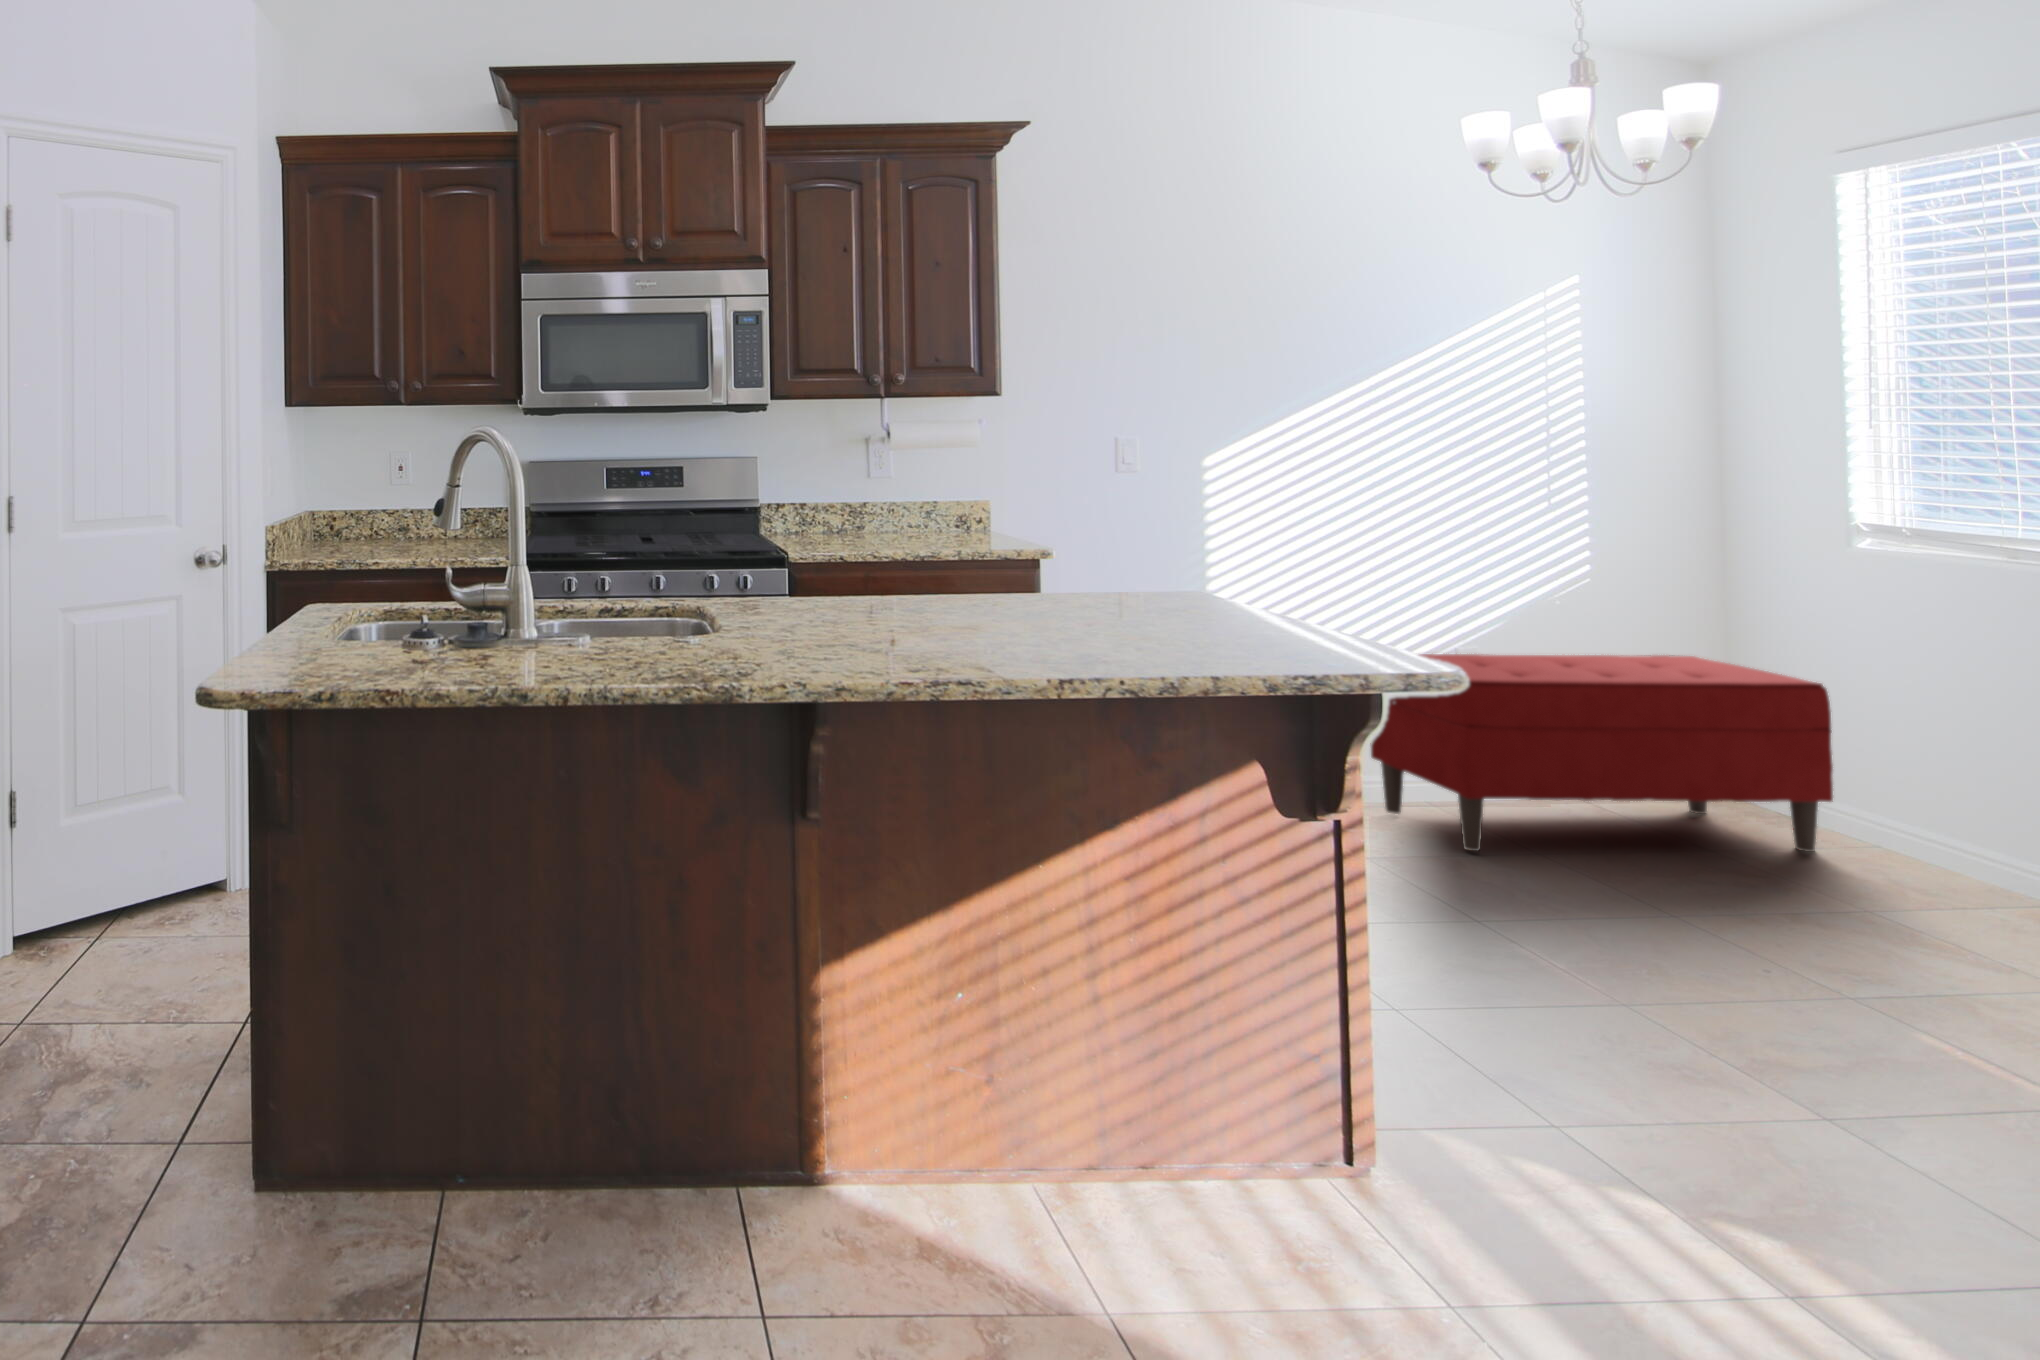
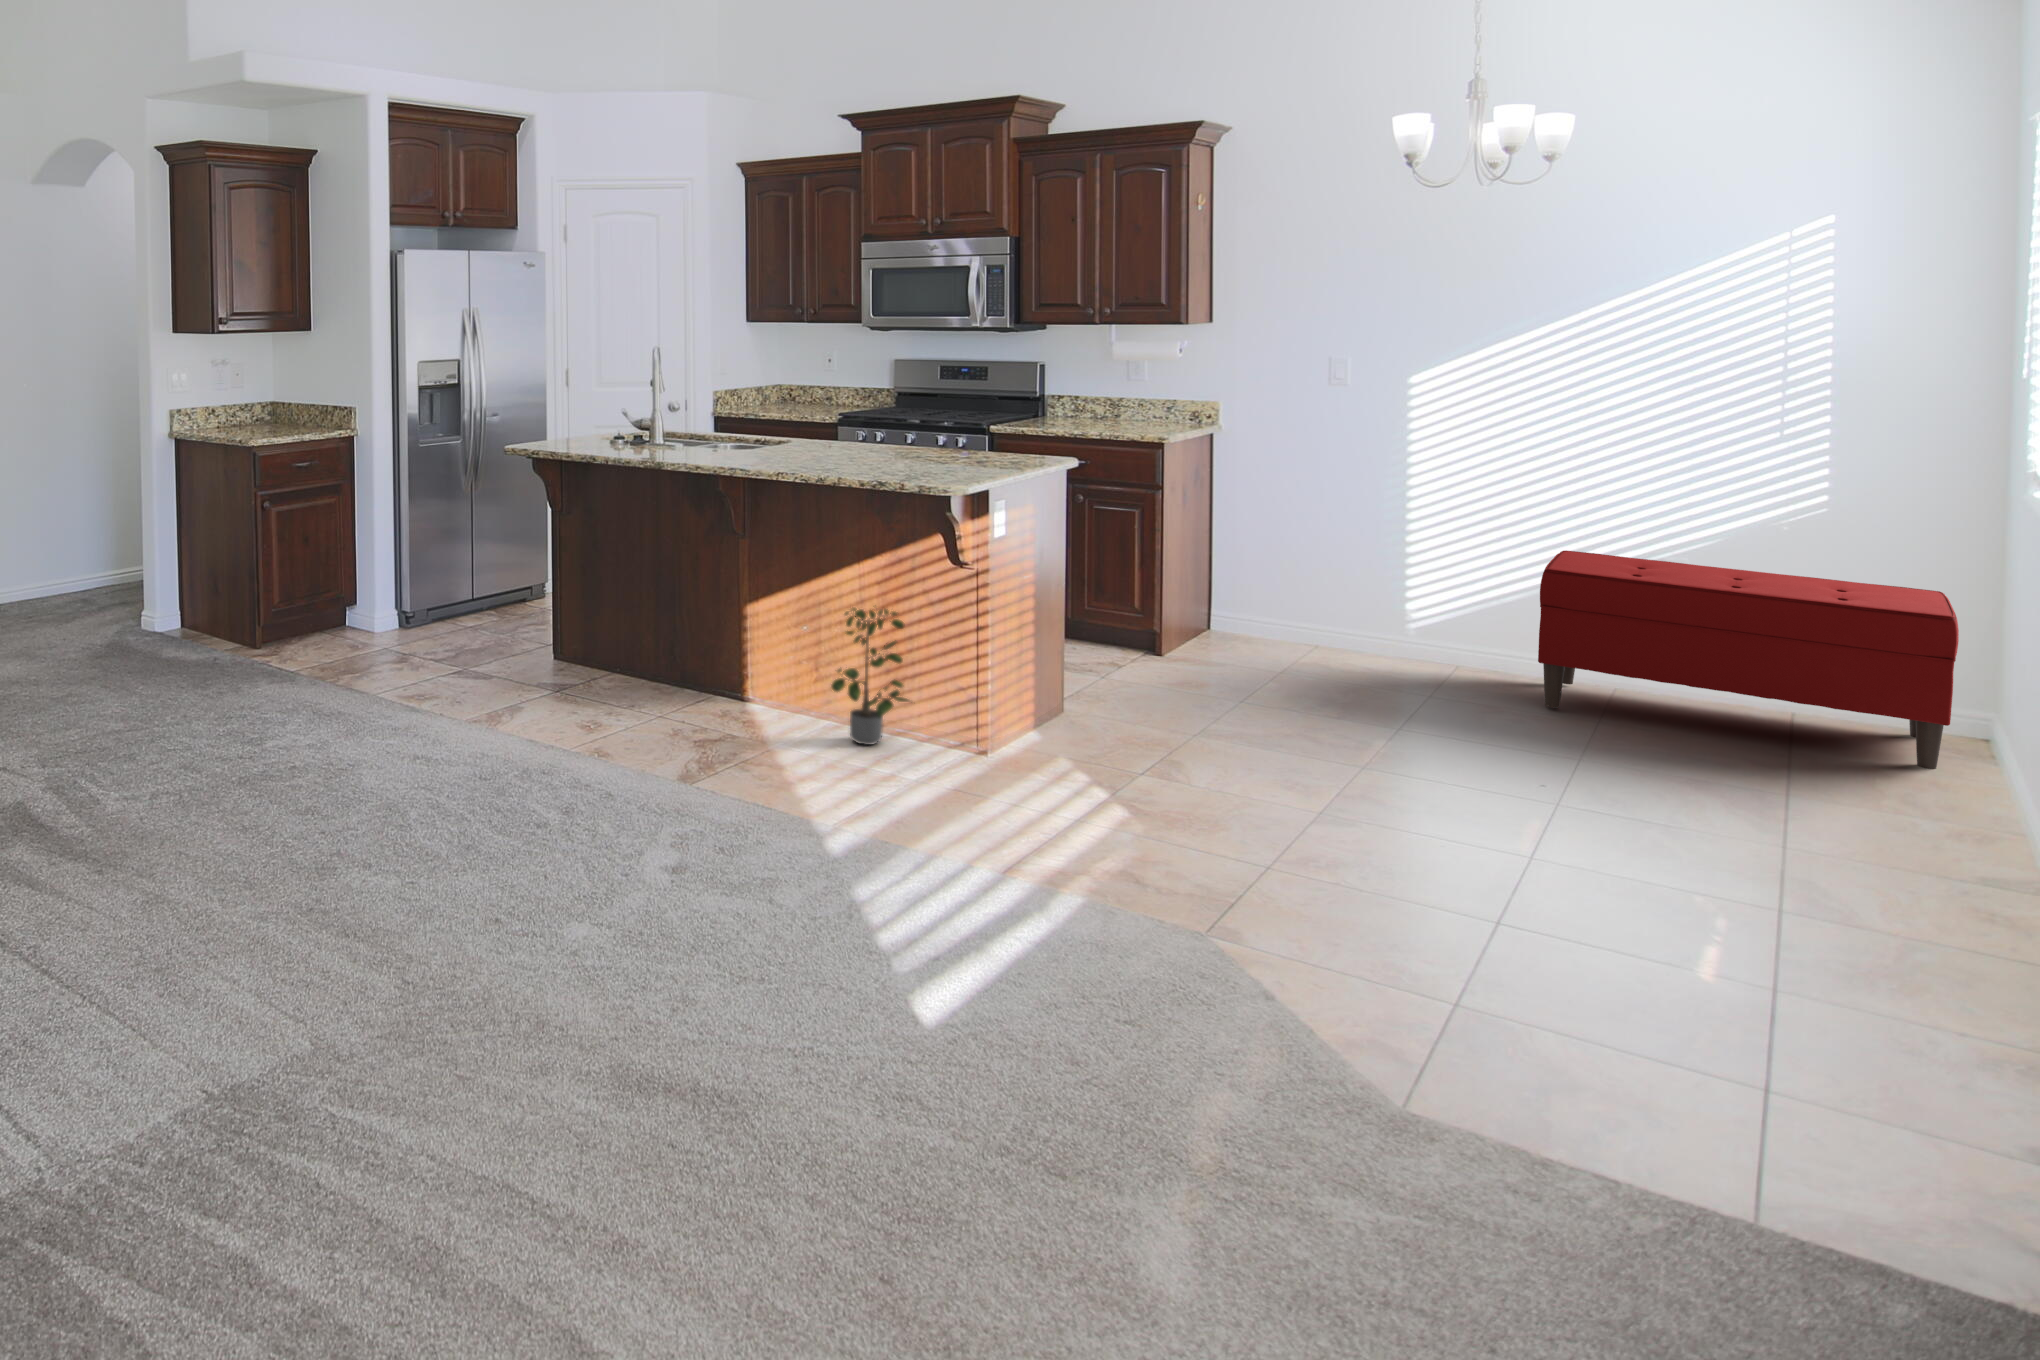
potted plant: none [1096,927,1284,1237] -> present [831,608,909,745]

